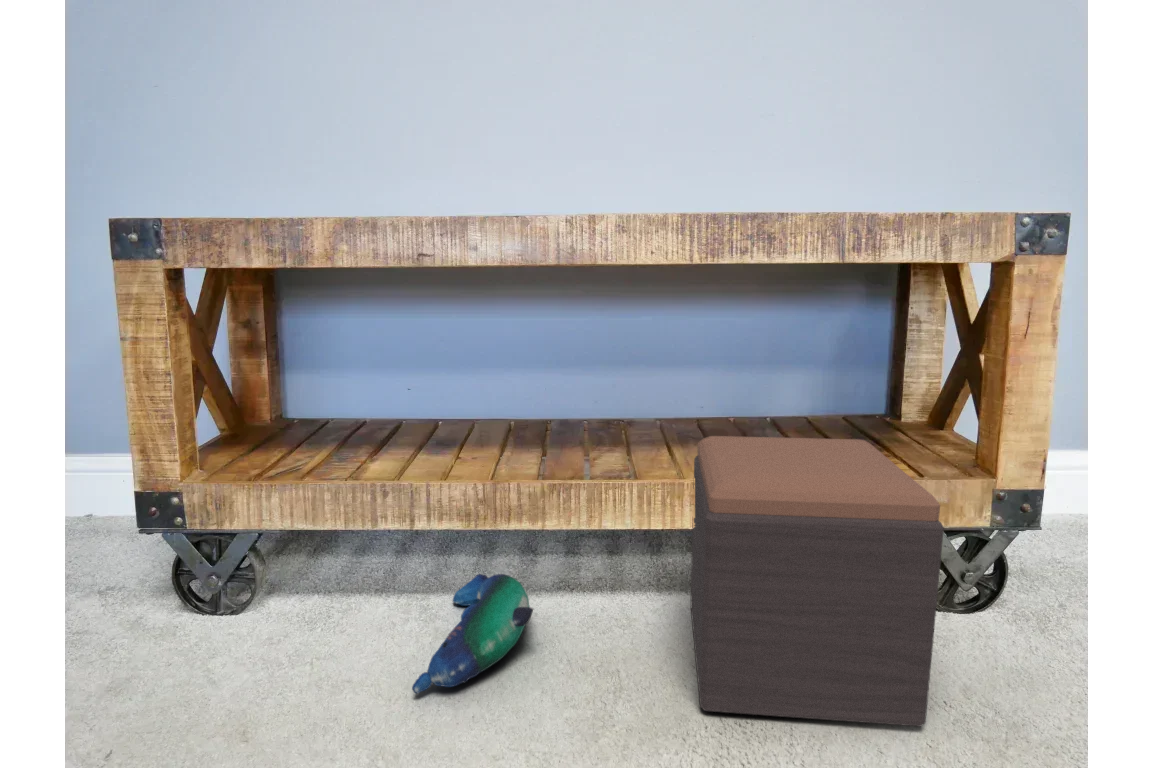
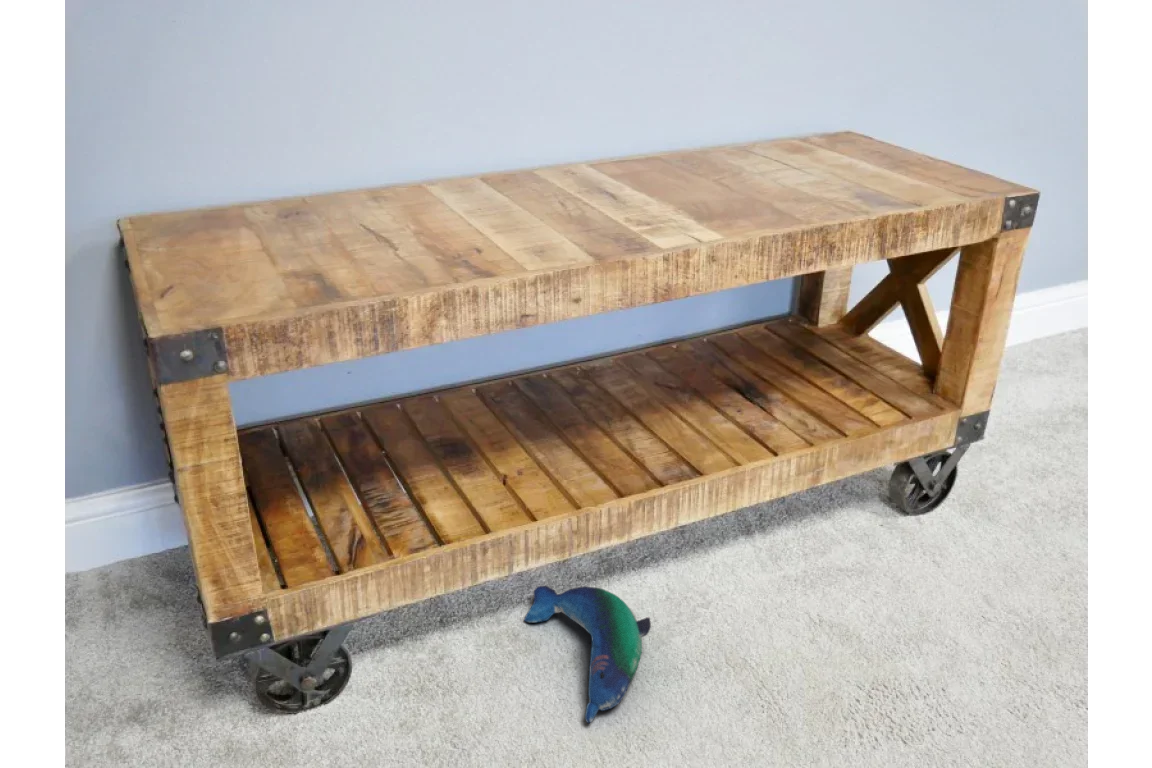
footstool: present [690,436,944,727] -> none [733,398,982,660]

